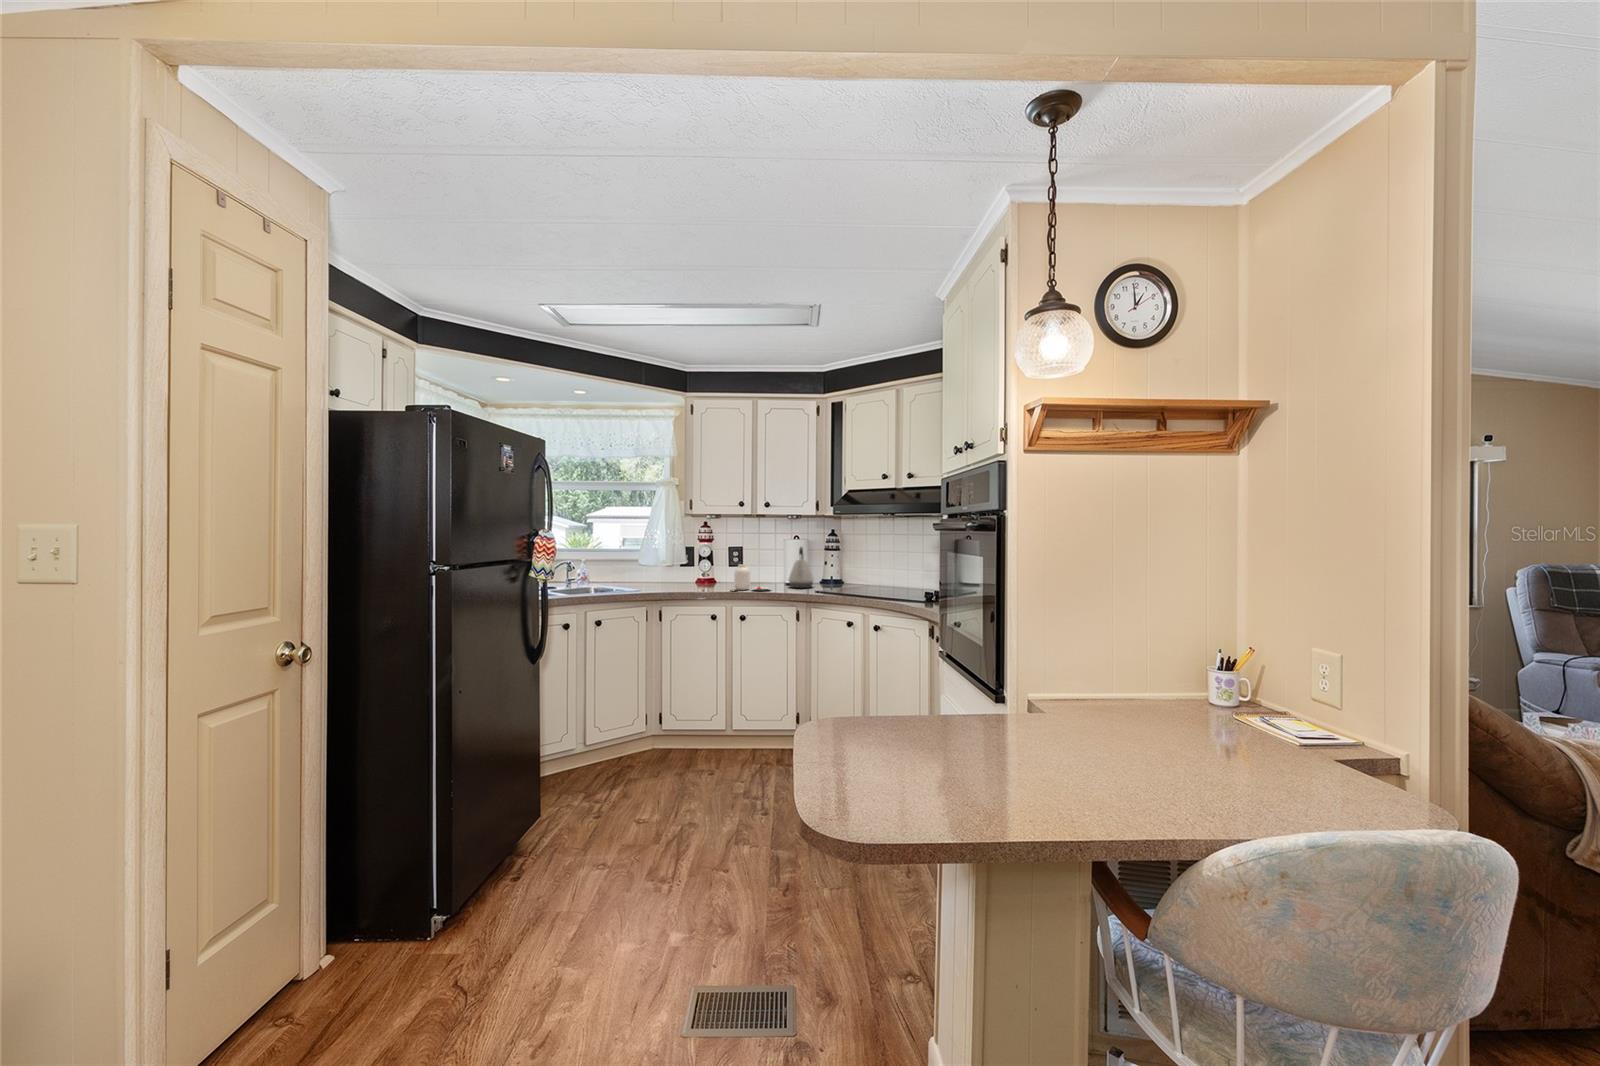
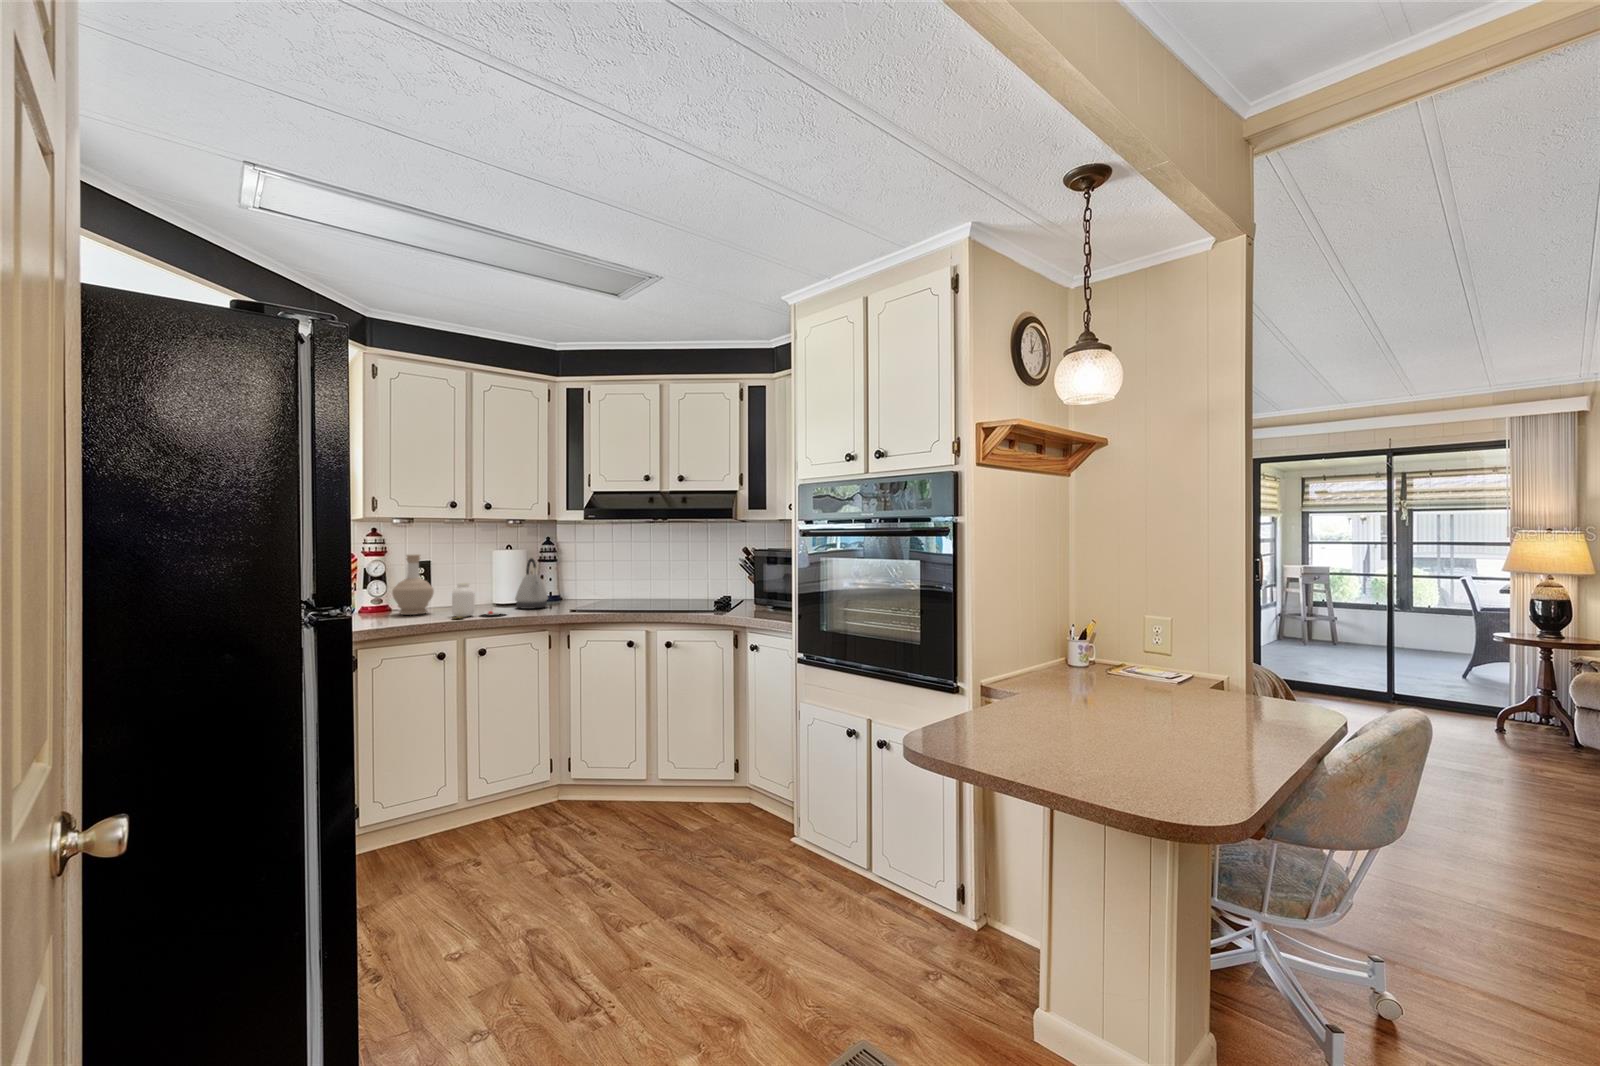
bottle: none [705,541,732,586] -> present [392,554,434,615]

